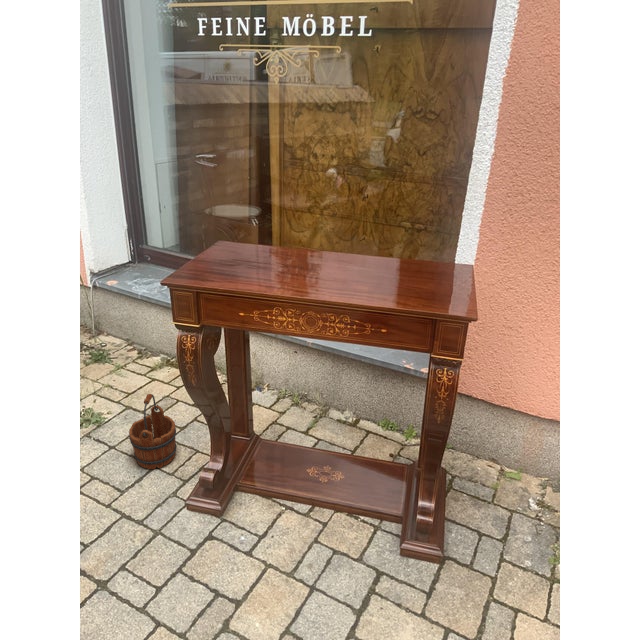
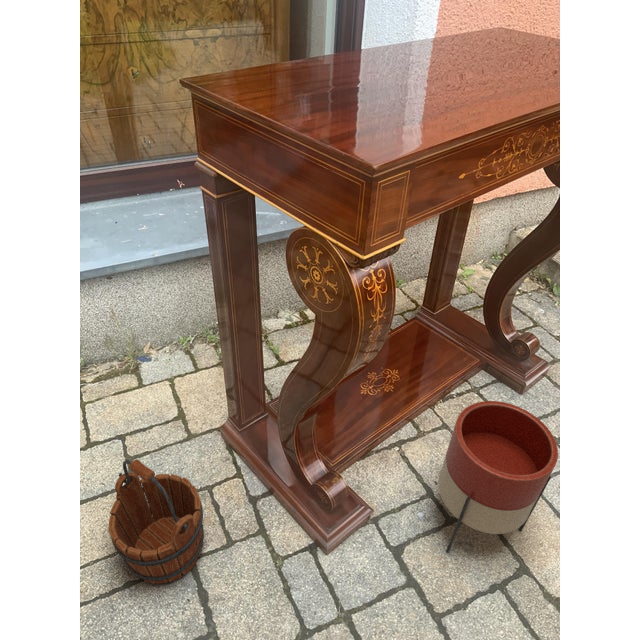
planter: none [220,471,288,594] -> present [438,401,558,553]

